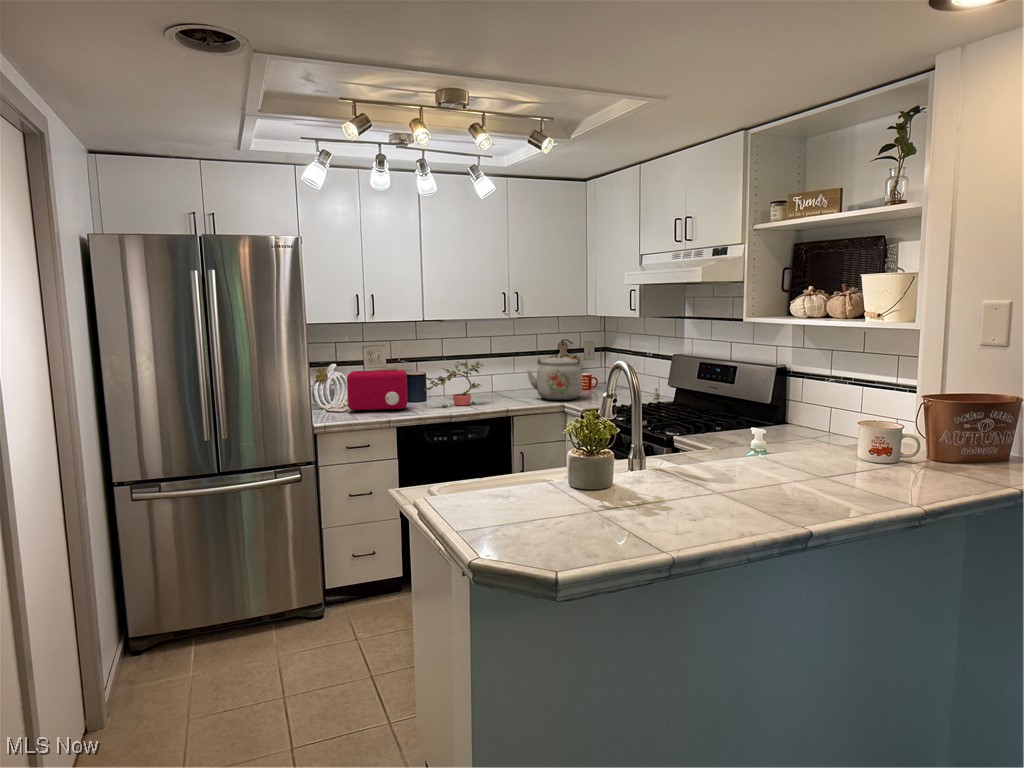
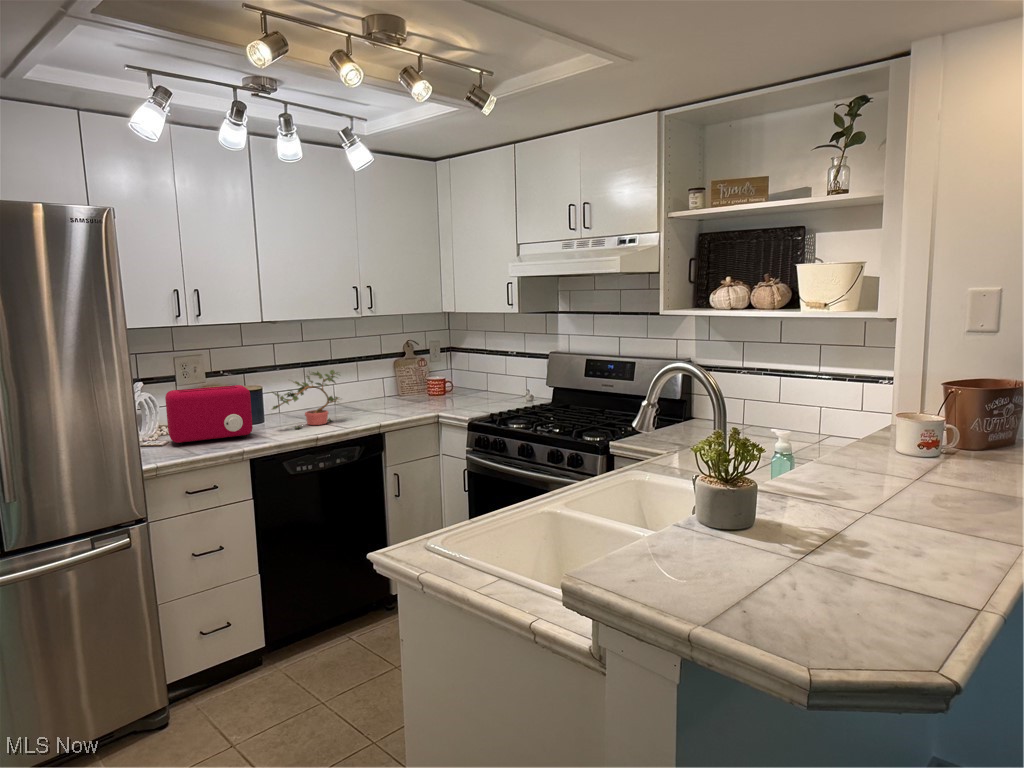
kettle: present [527,354,582,400] -> none [387,357,452,410]

